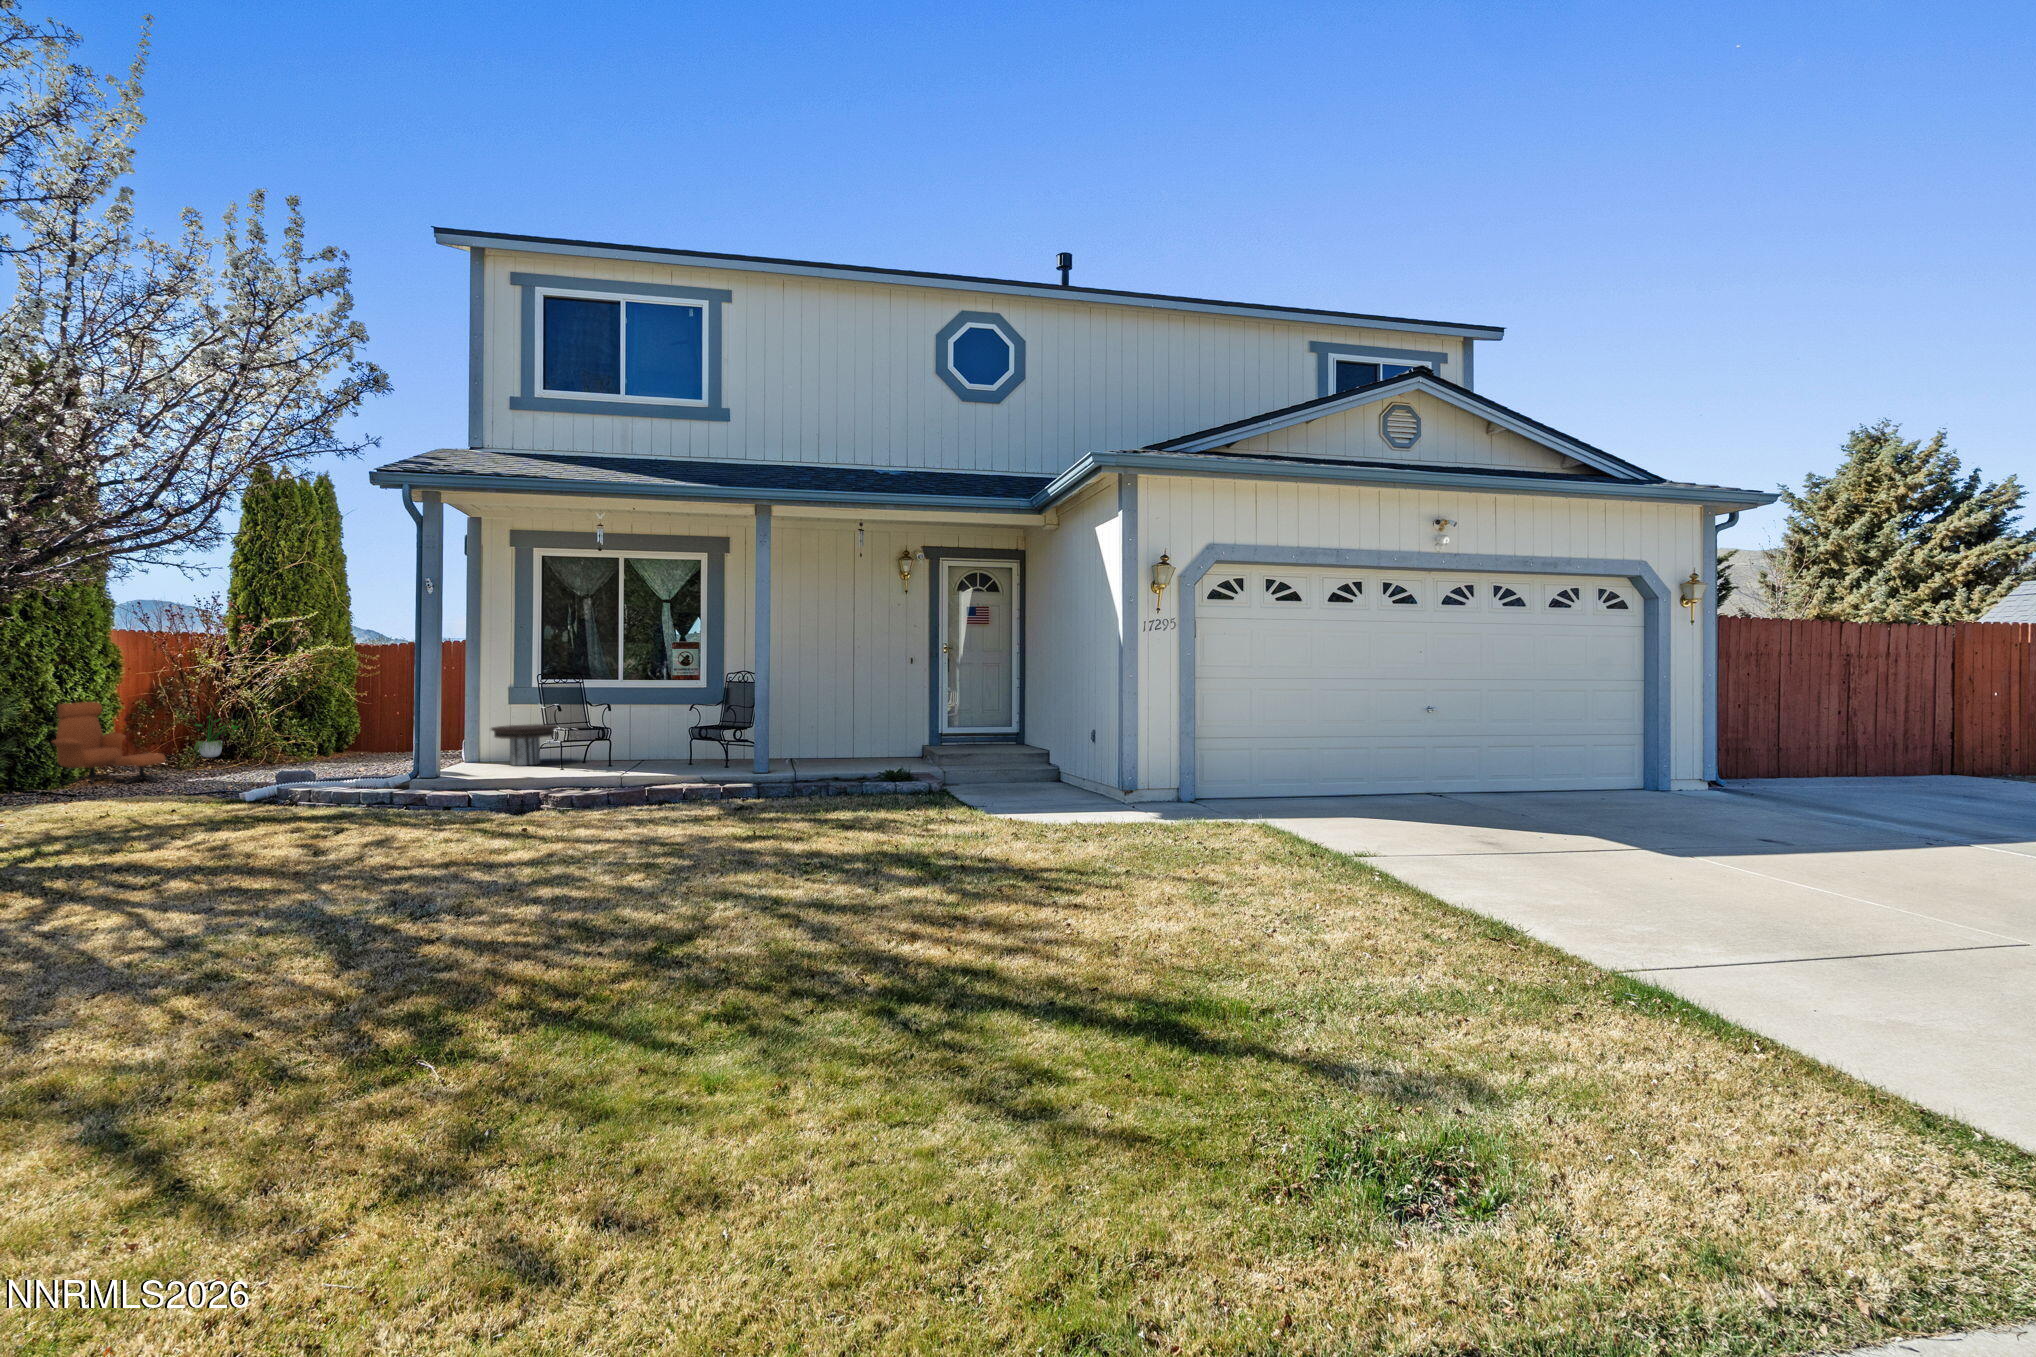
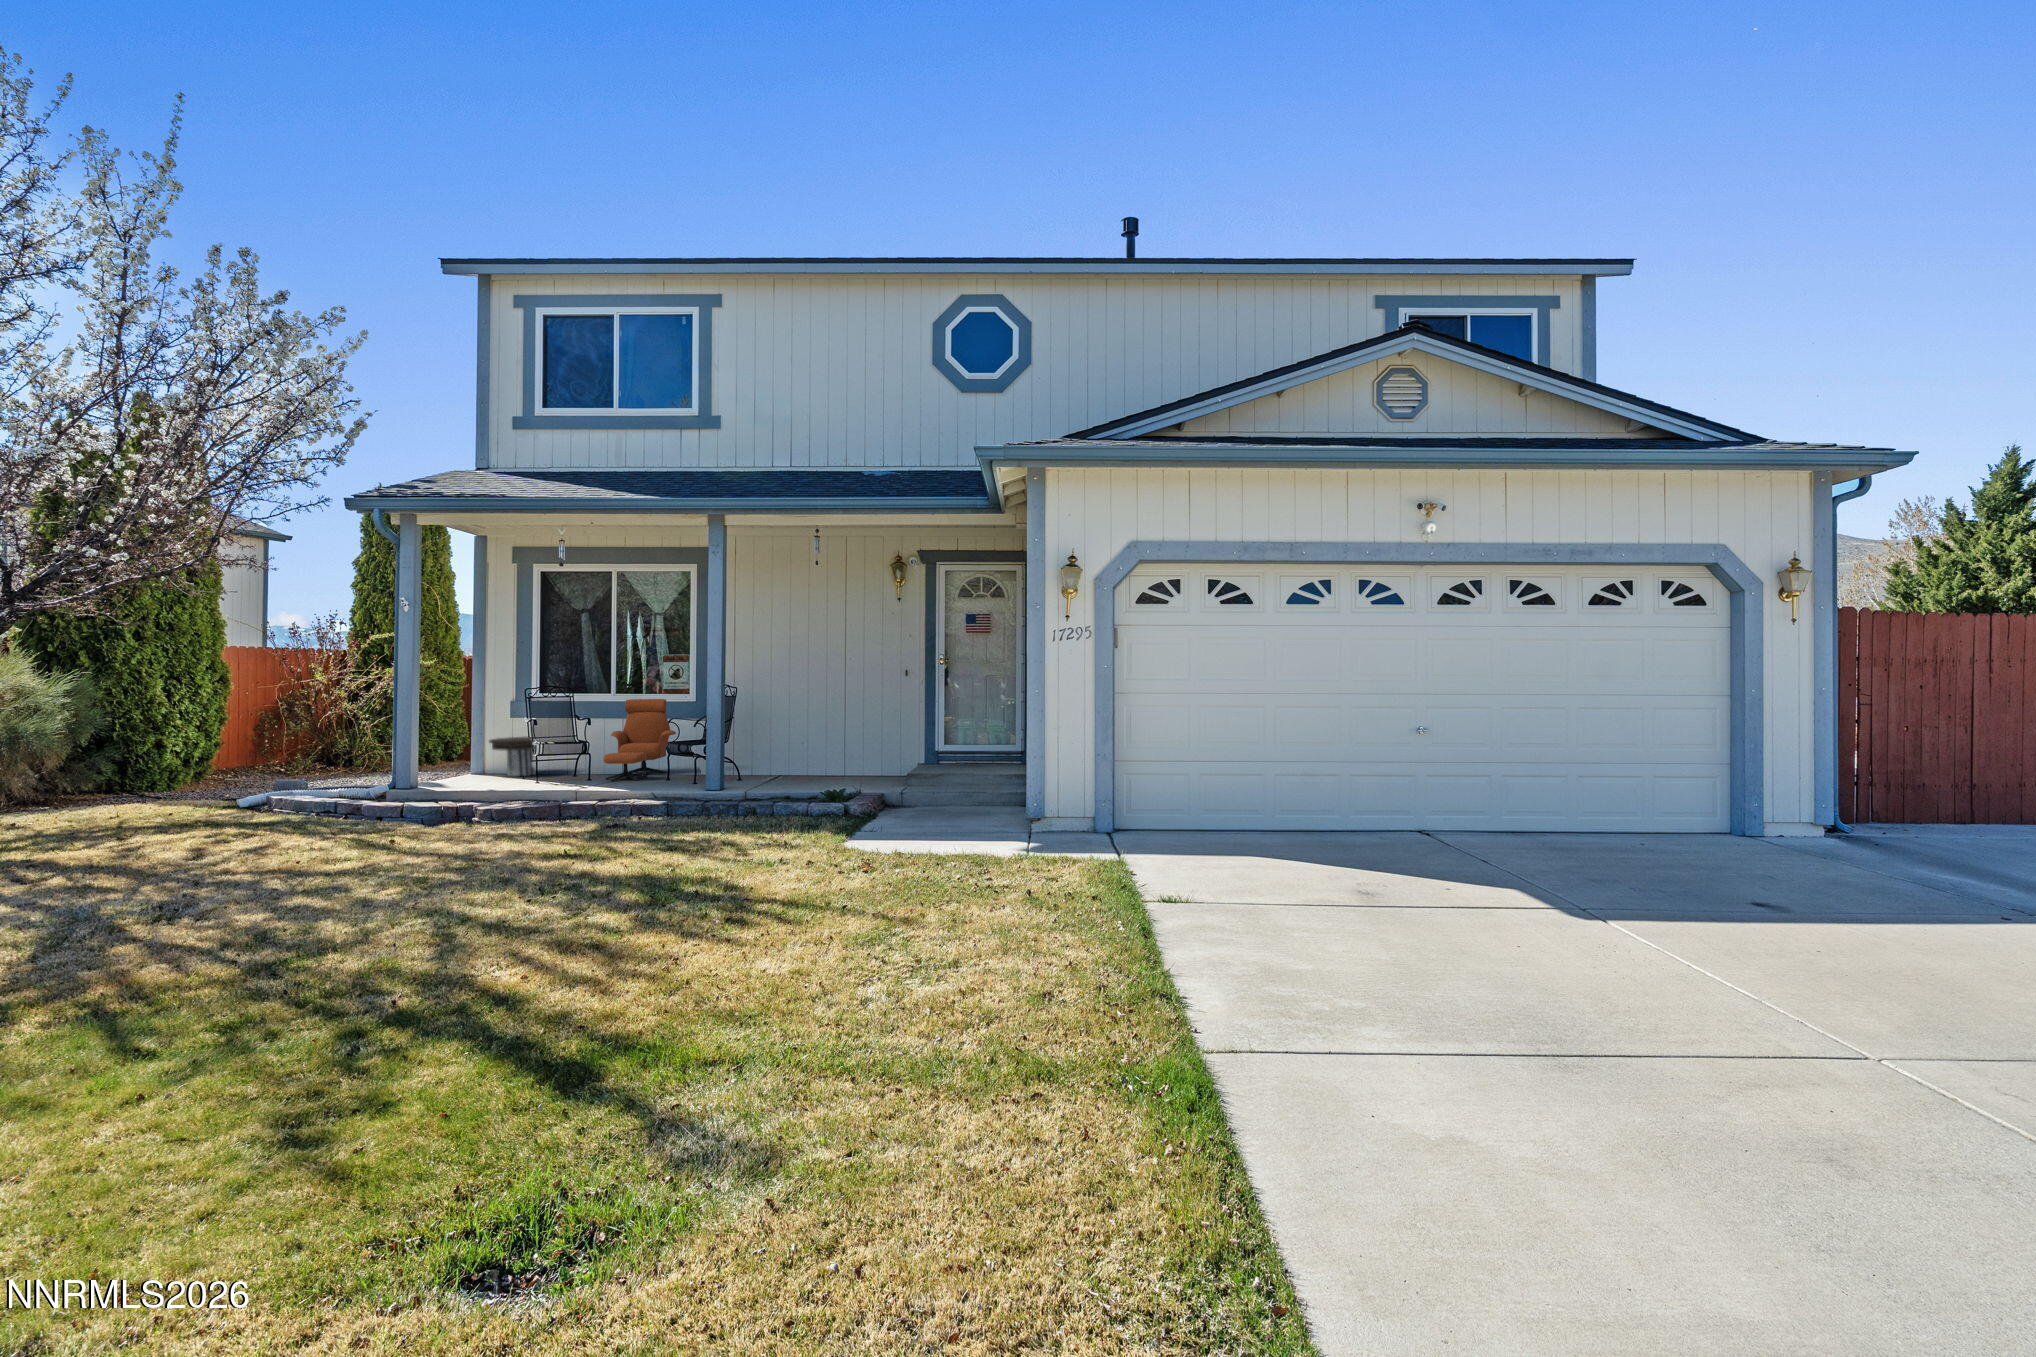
lounge chair: present [52,702,166,784] -> present [604,699,676,781]
potted plant: present [194,715,239,758] -> none [299,714,338,762]

